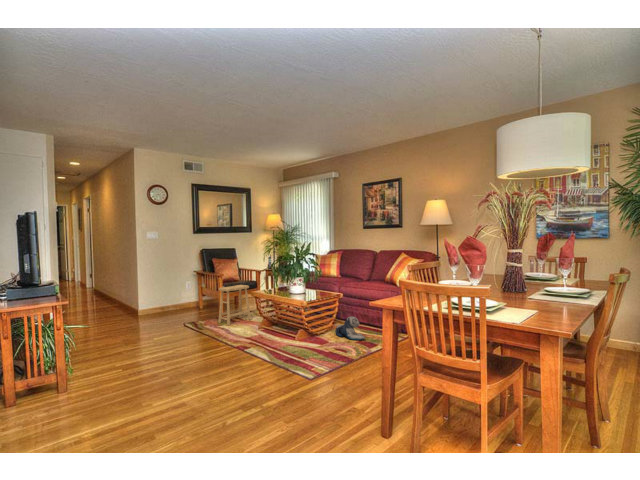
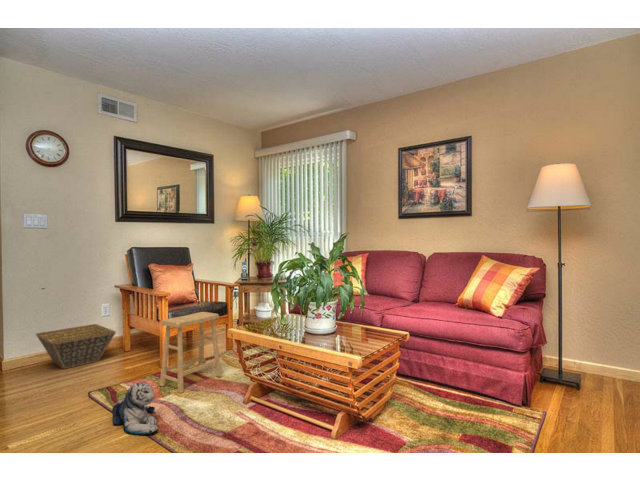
basket: none [154,293,195,316] -> present [36,324,116,369]
plush toy: present [335,316,365,340] -> present [112,382,158,435]

